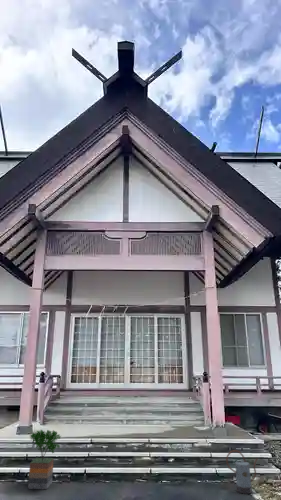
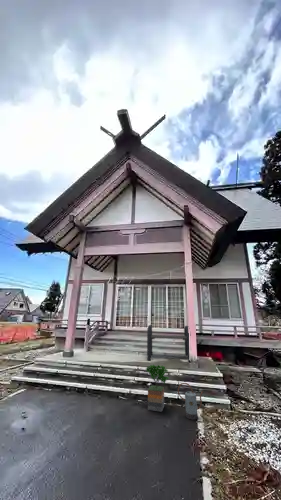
bench: none [146,378,214,430] -> present [147,325,190,361]
potted tree: present [28,430,61,489] -> present [146,365,168,412]

